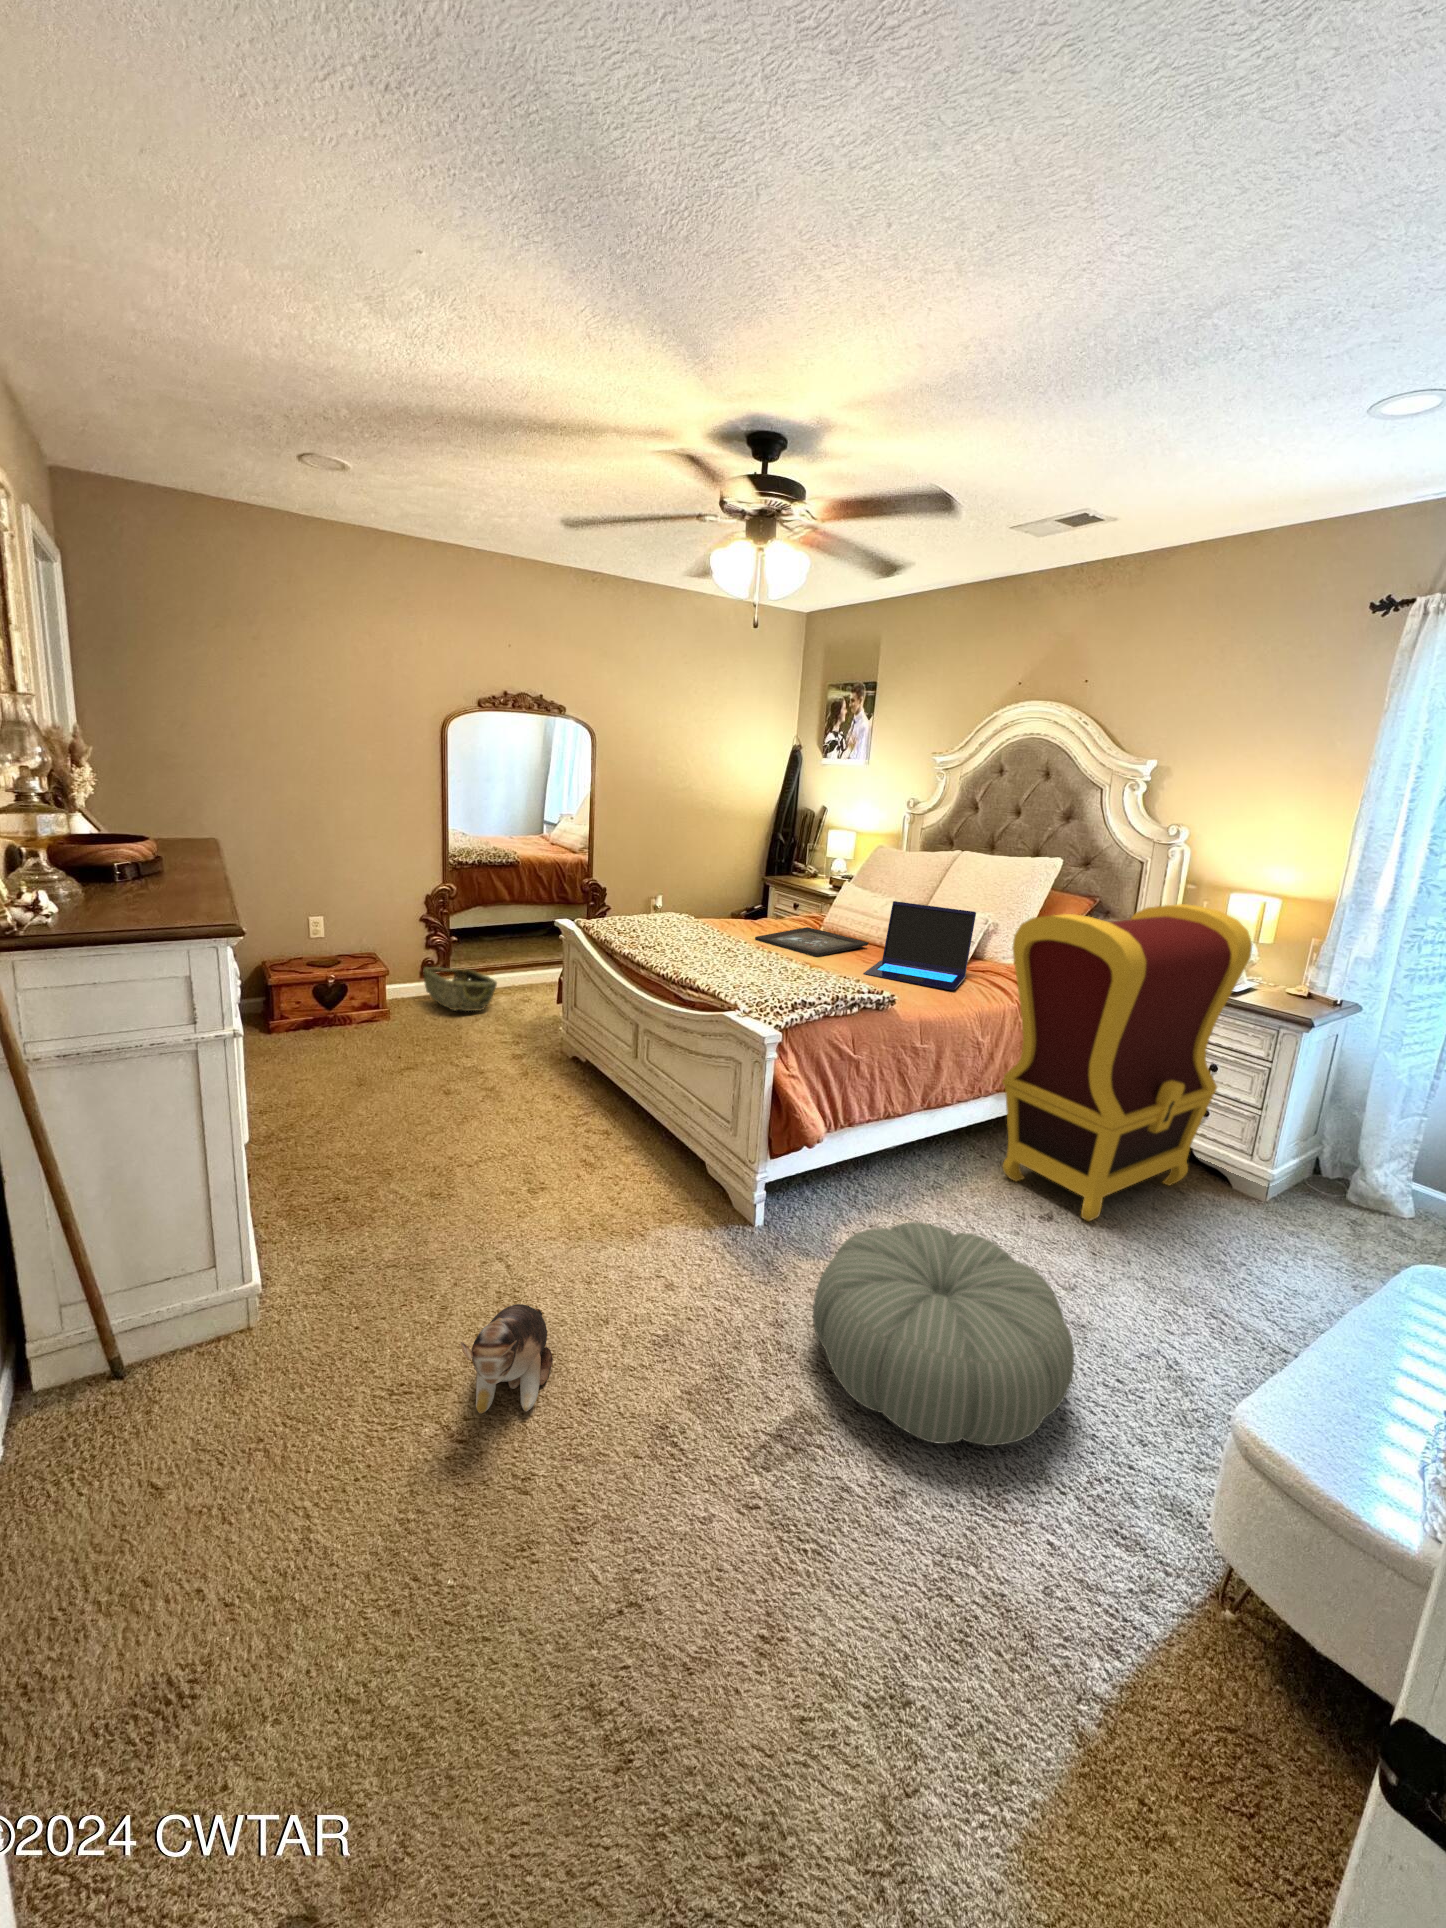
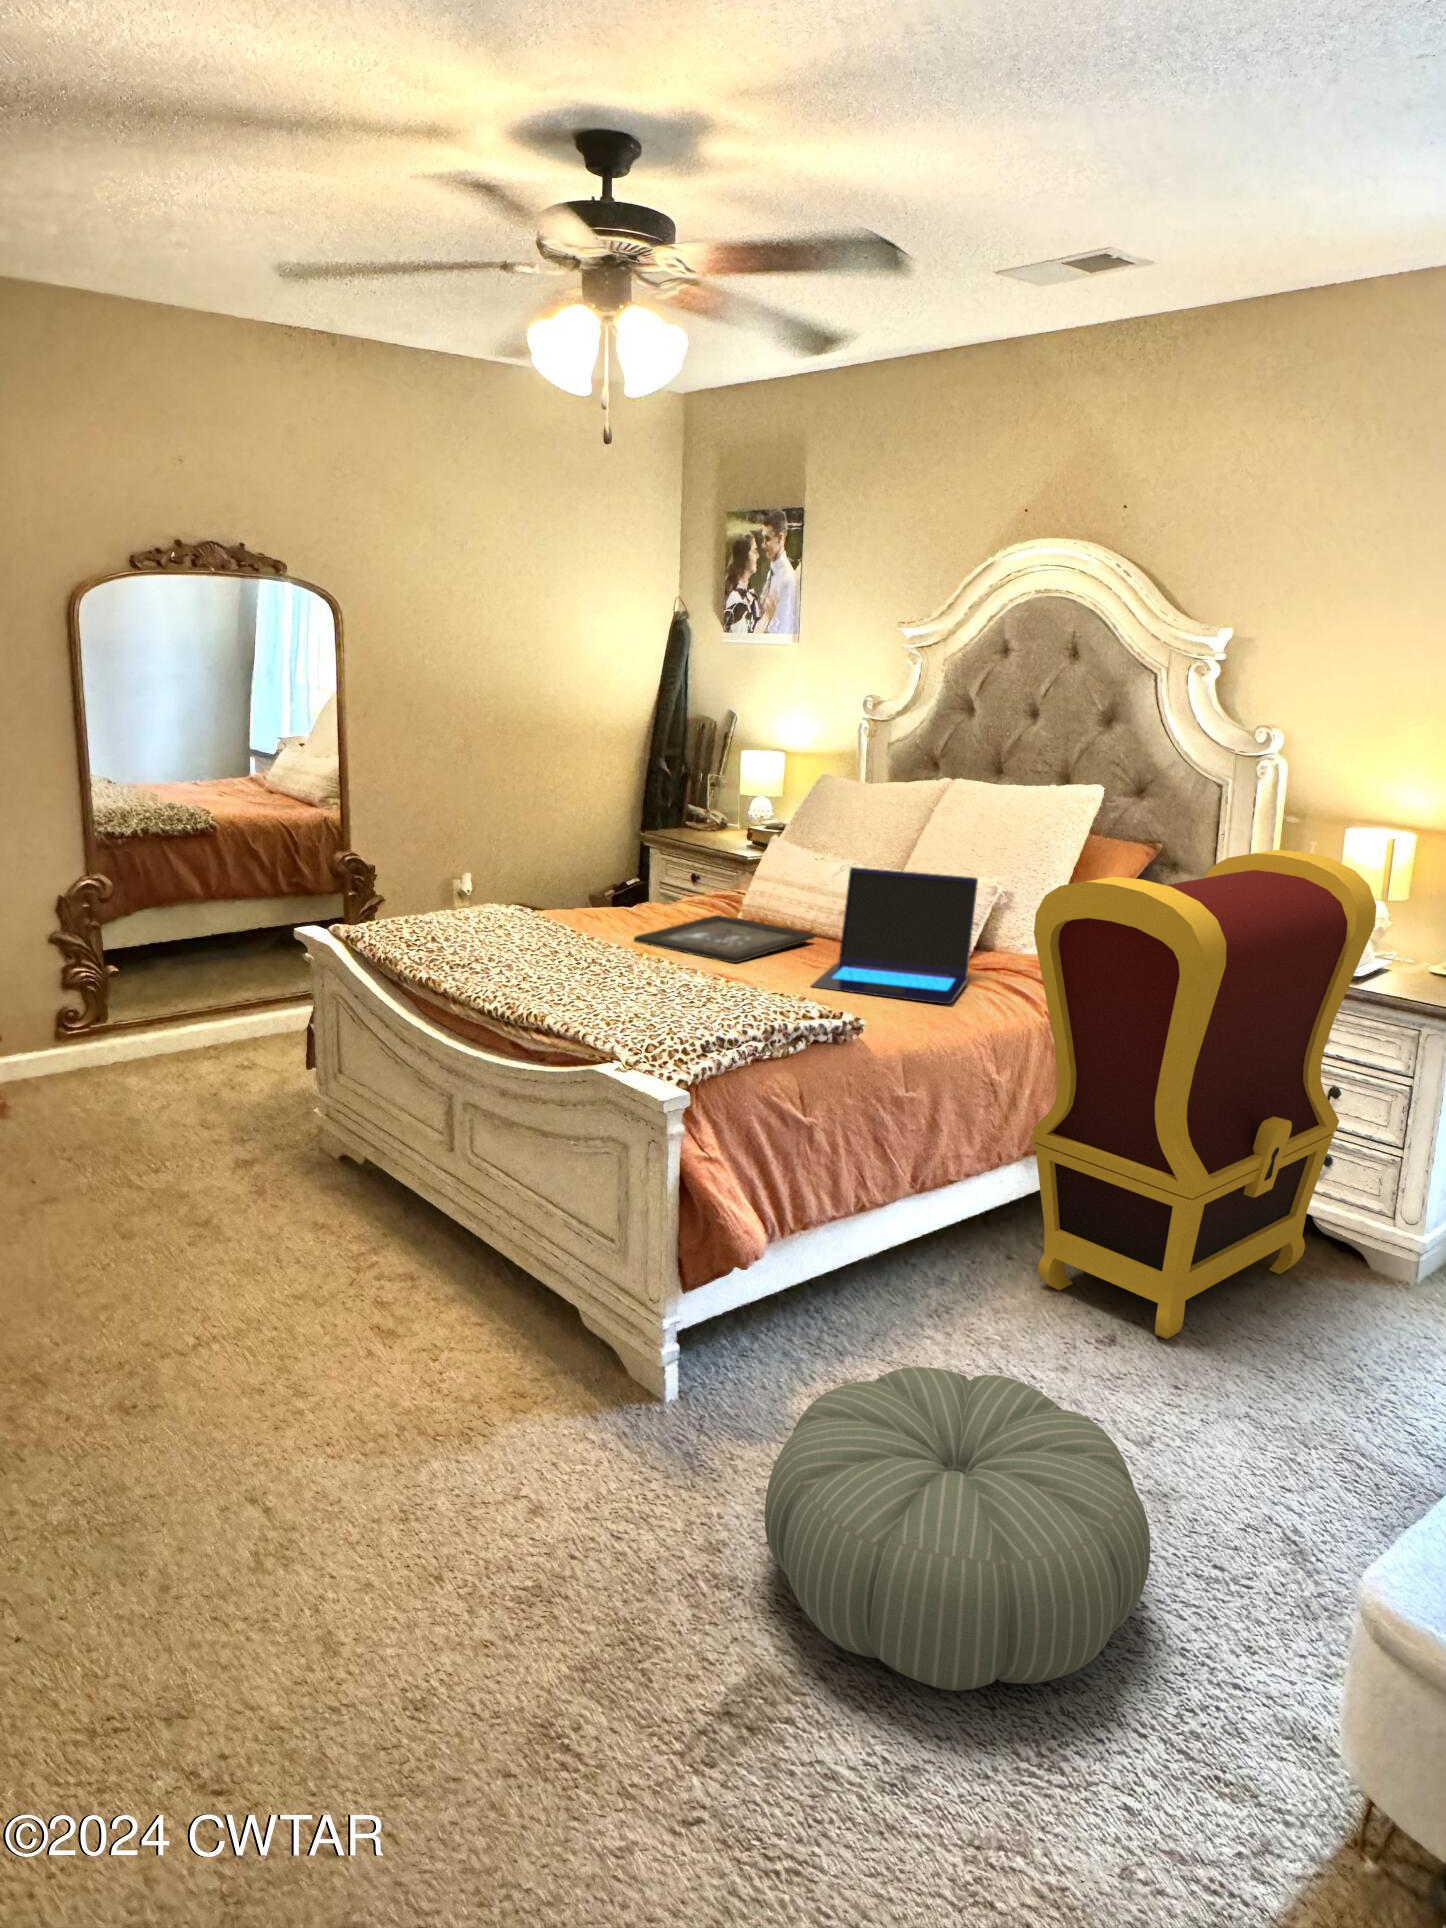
woven basket: present [423,967,497,1011] -> none [60,1019,196,1093]
plush toy: present [461,1304,553,1414] -> none [209,1565,358,1747]

